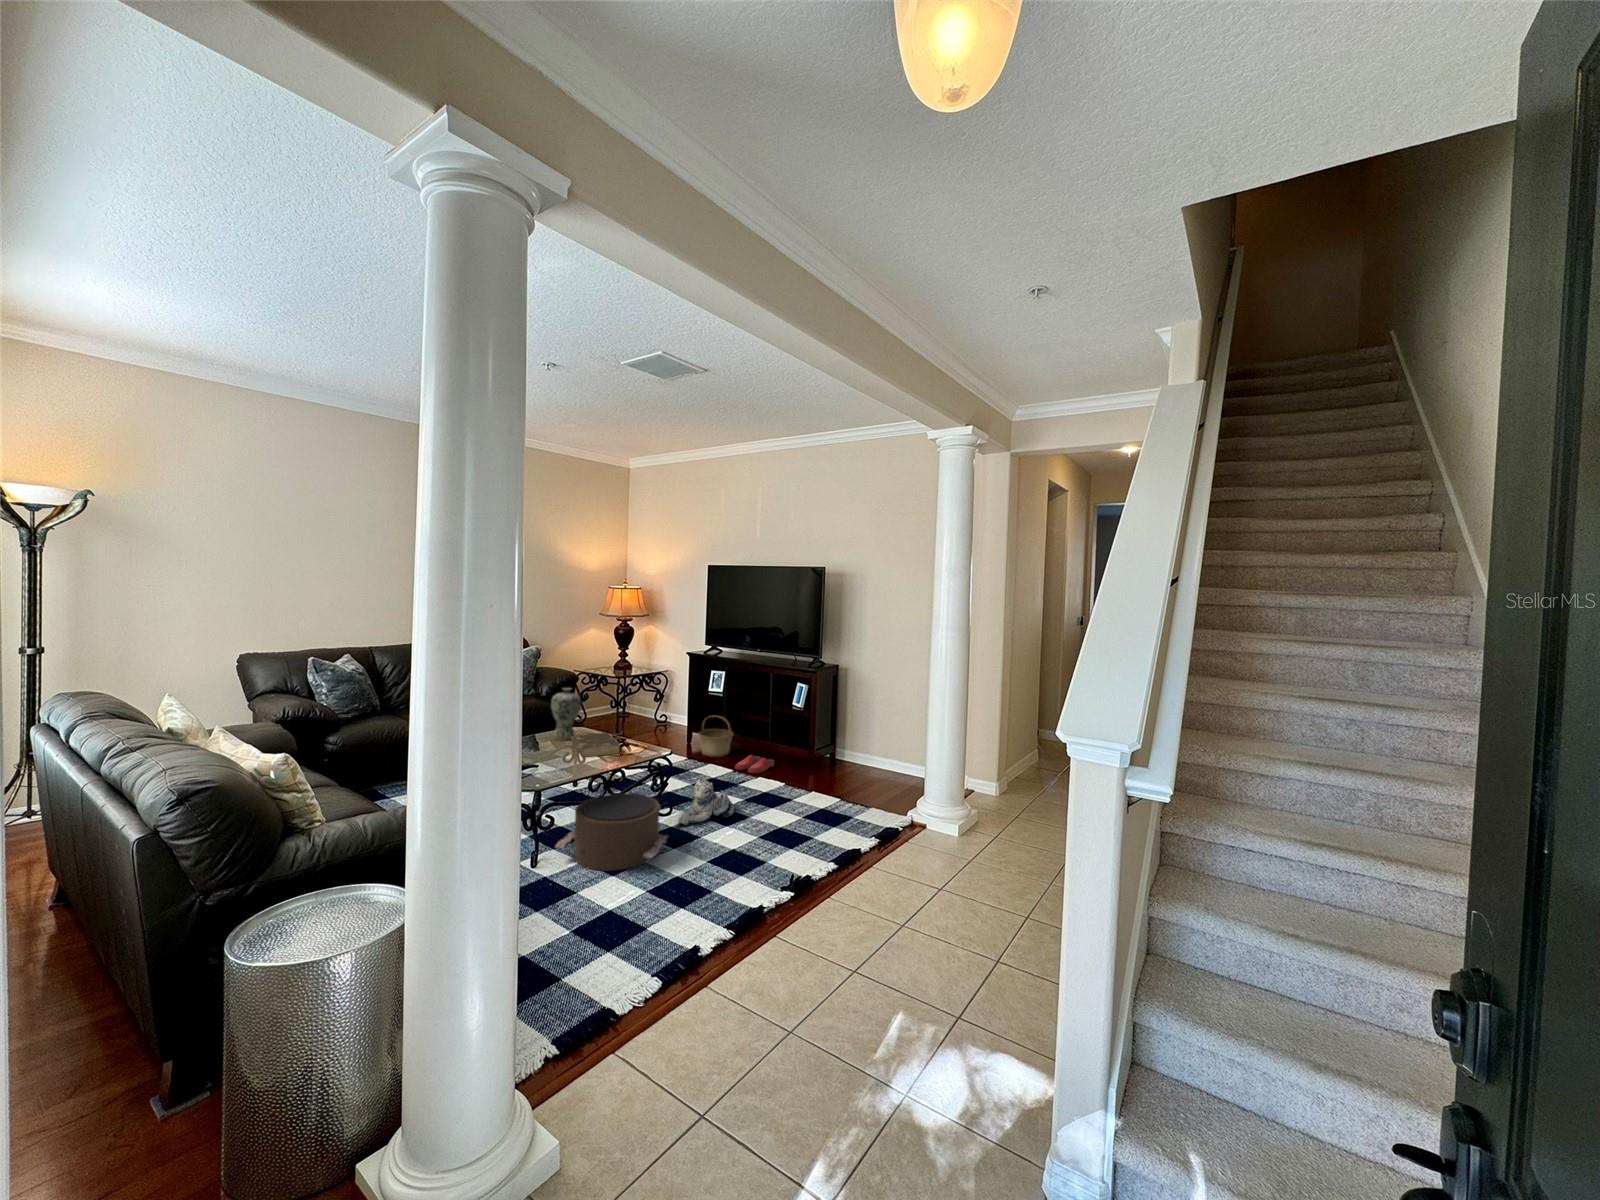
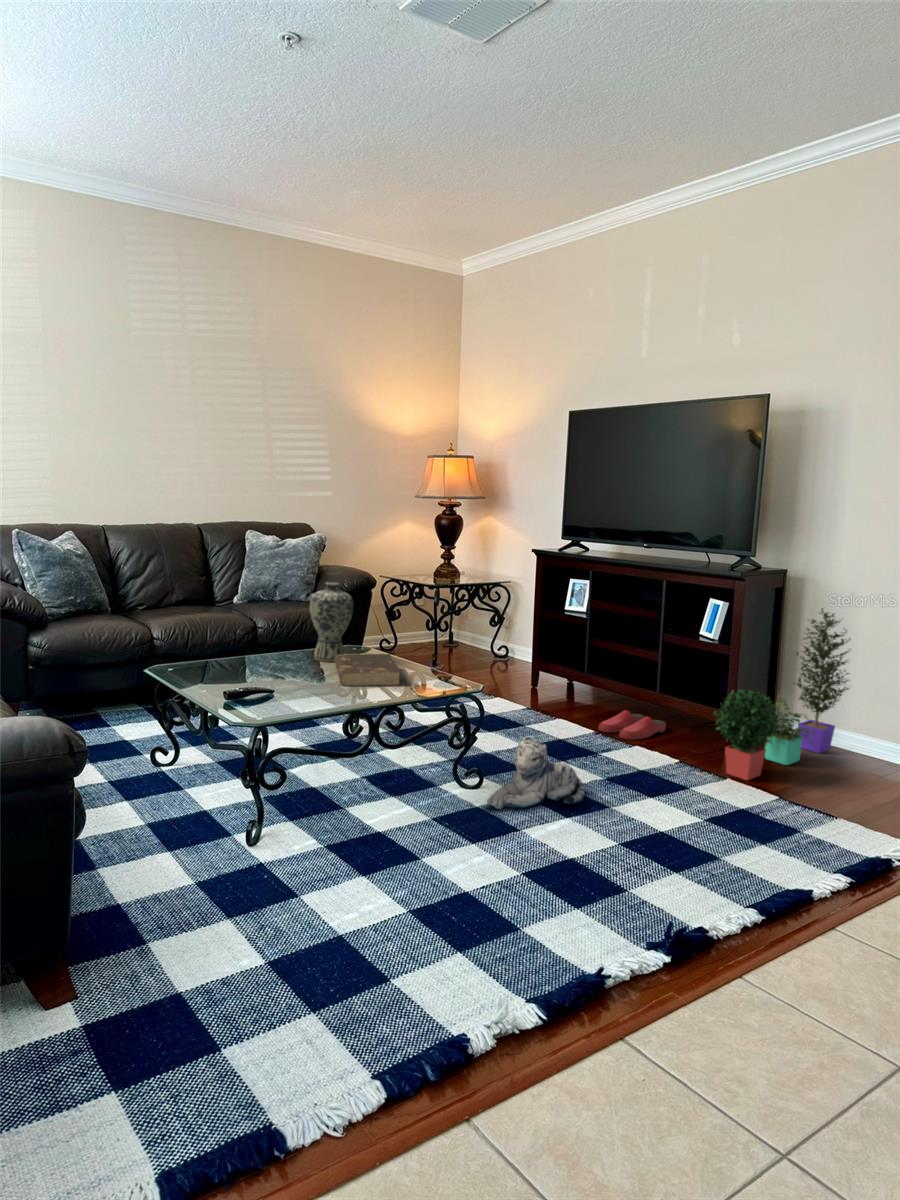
potted plant: none [803,688,875,792] -> present [714,608,850,780]
basket: present [699,717,734,757] -> none [544,645,601,710]
pouf: present [556,793,668,871] -> none [282,745,462,868]

